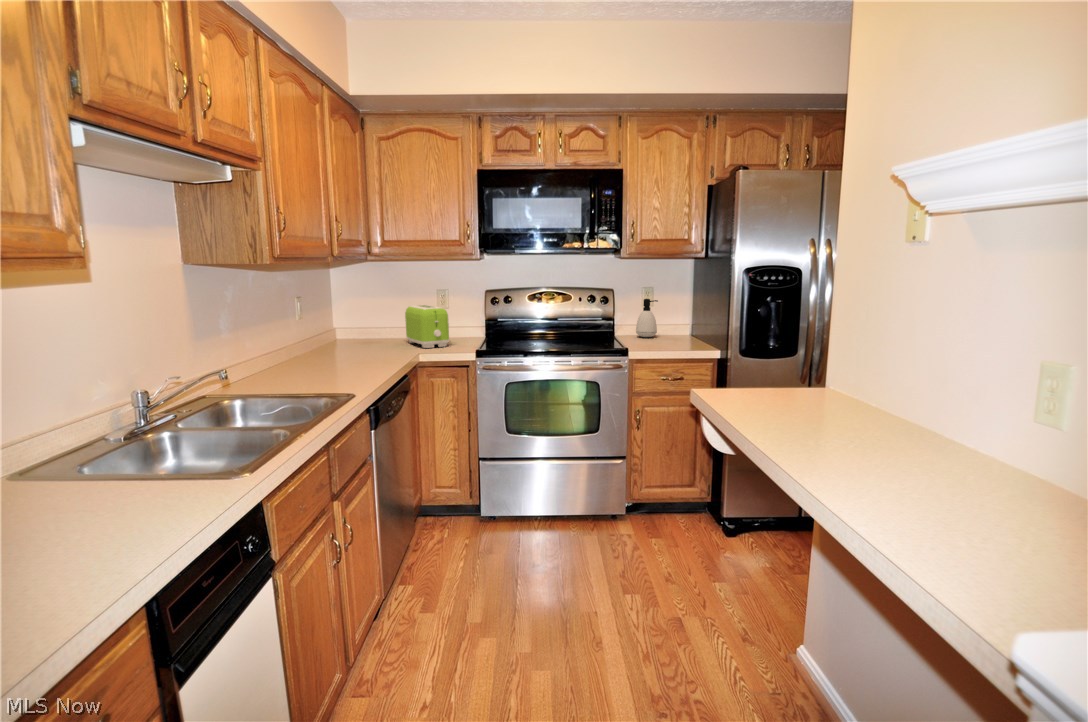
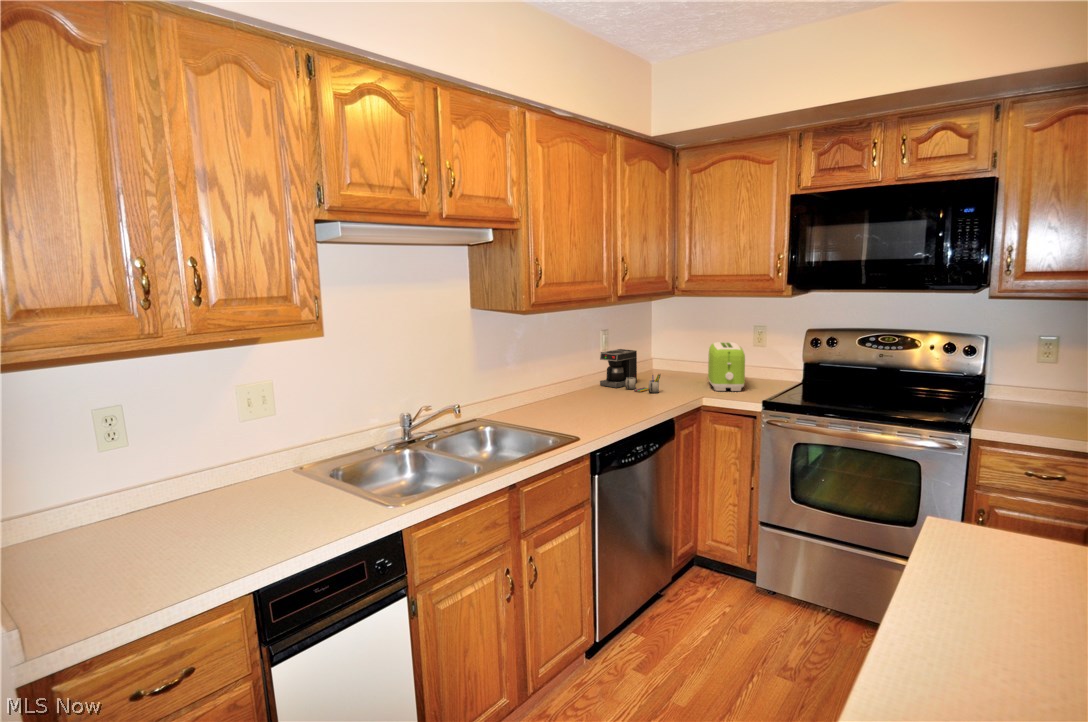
soap dispenser: present [636,299,658,337] -> none [1020,356,1064,412]
coffee maker: none [301,317,376,356] -> present [600,349,661,393]

